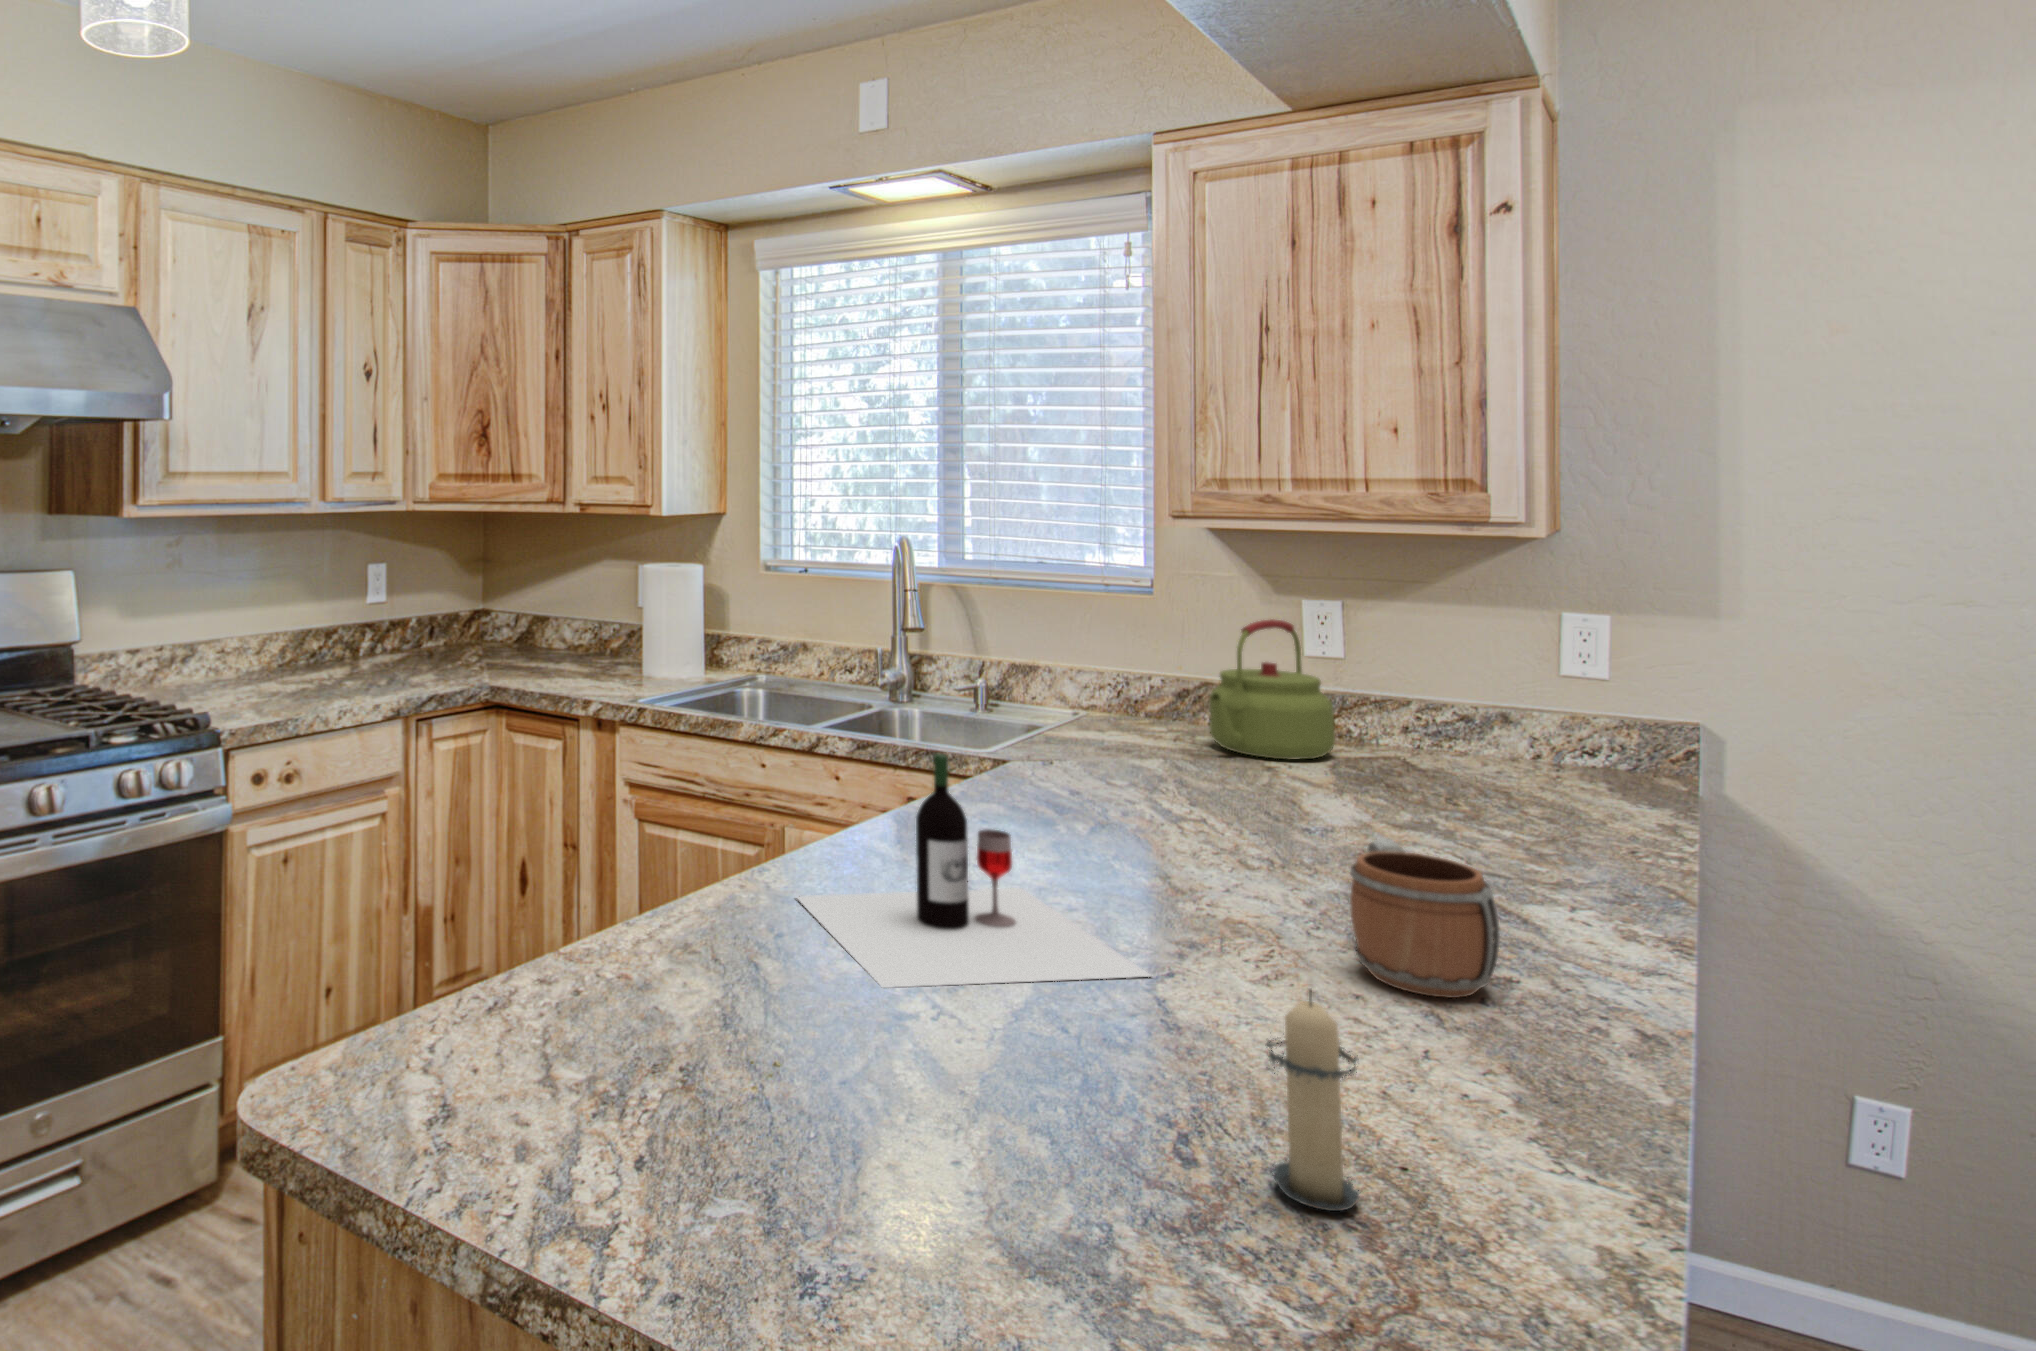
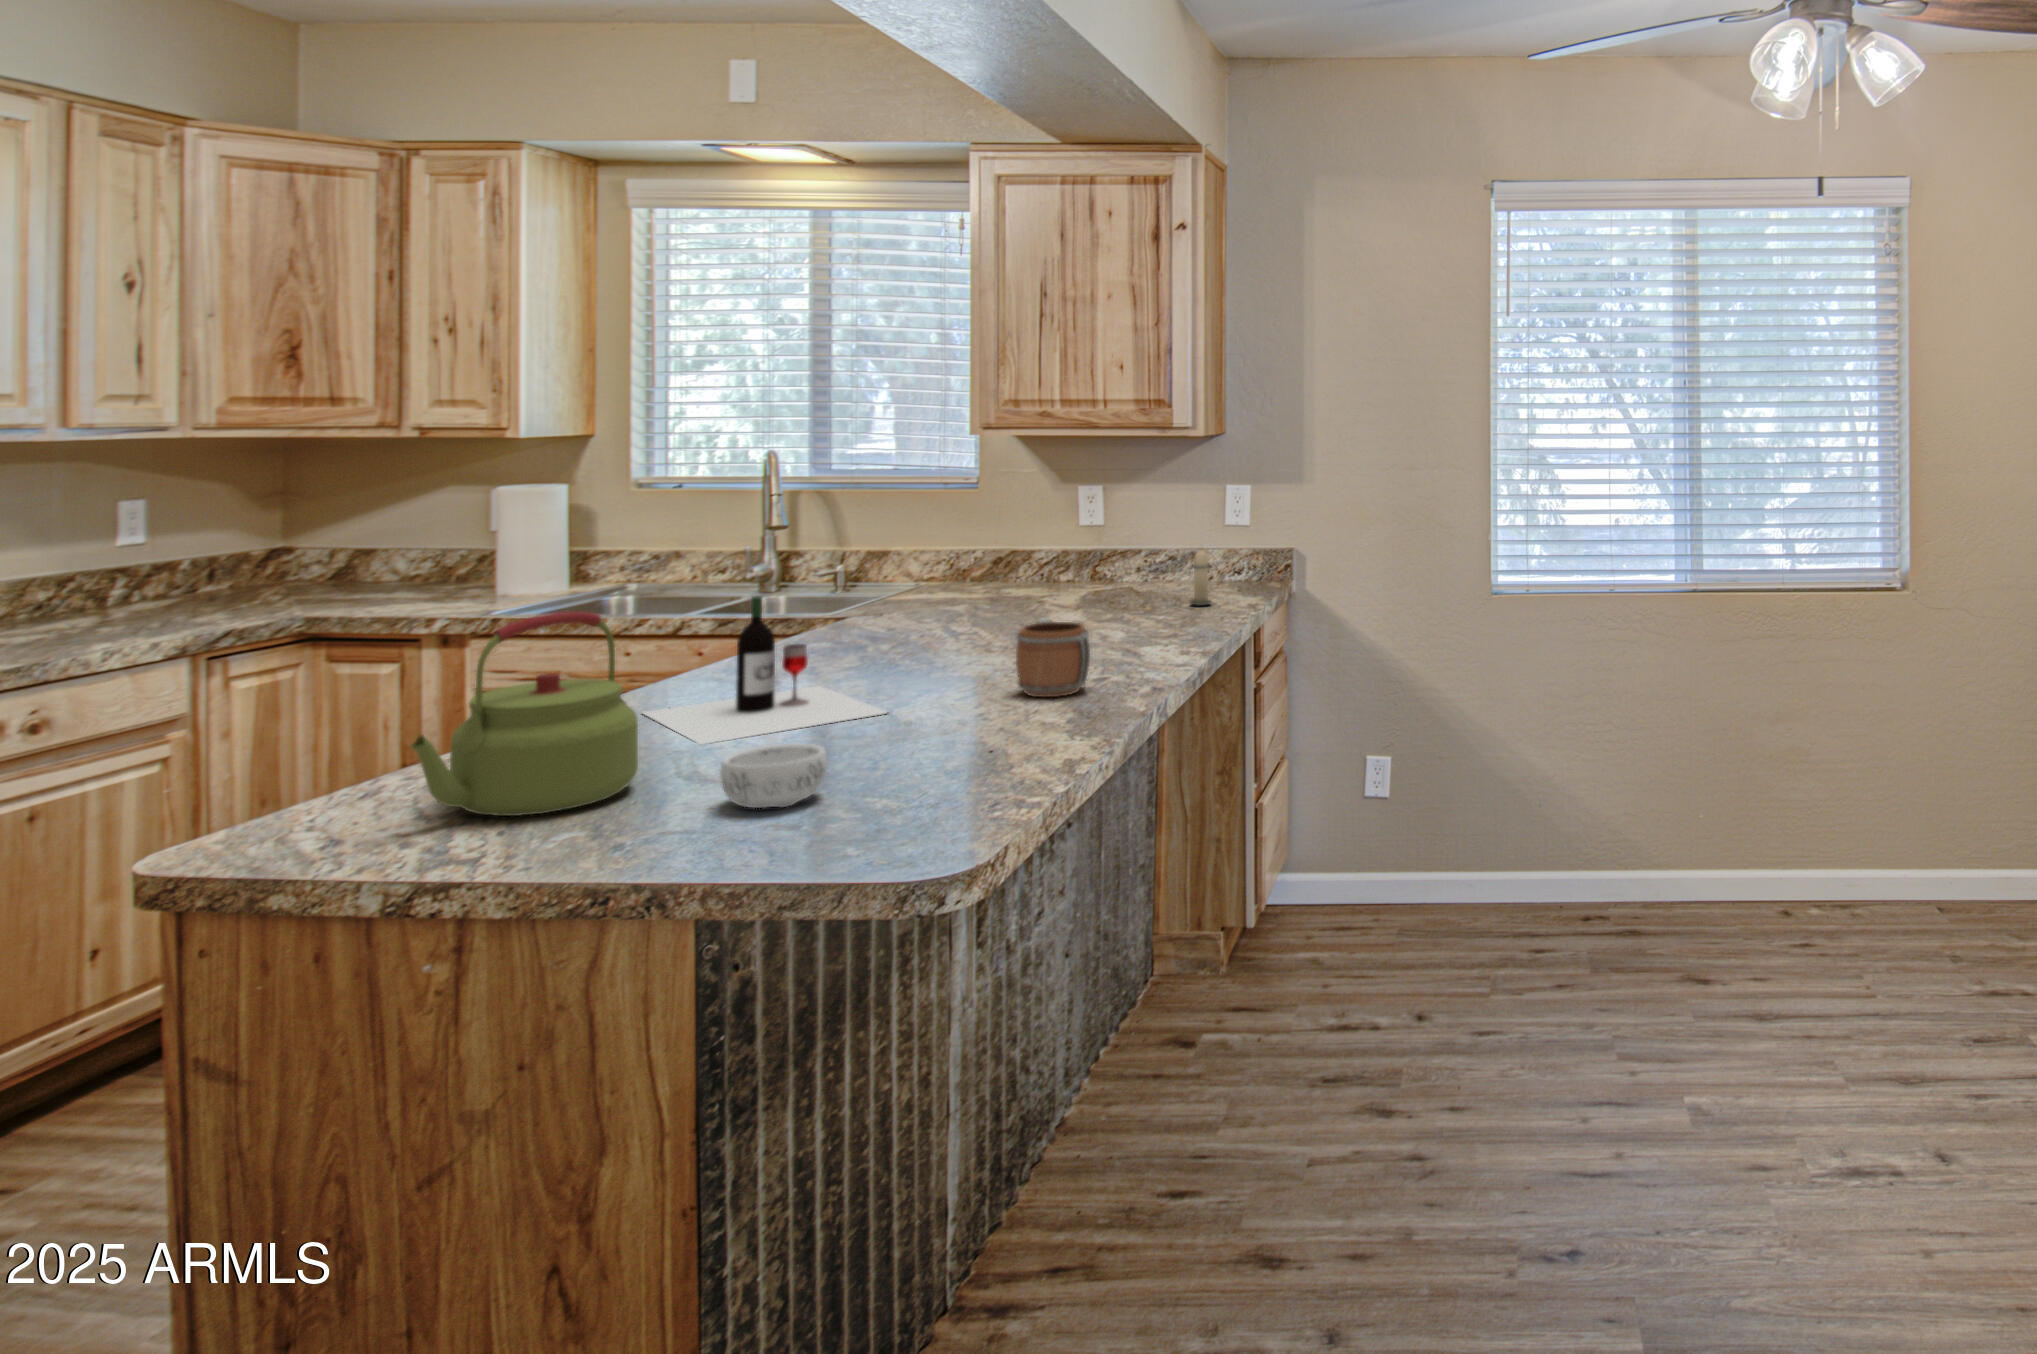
kettle: present [1209,620,1335,760] -> present [411,611,638,816]
candle: present [1267,990,1360,1211] -> present [1190,550,1211,605]
decorative bowl: none [944,1068,1126,1219] -> present [720,743,827,808]

